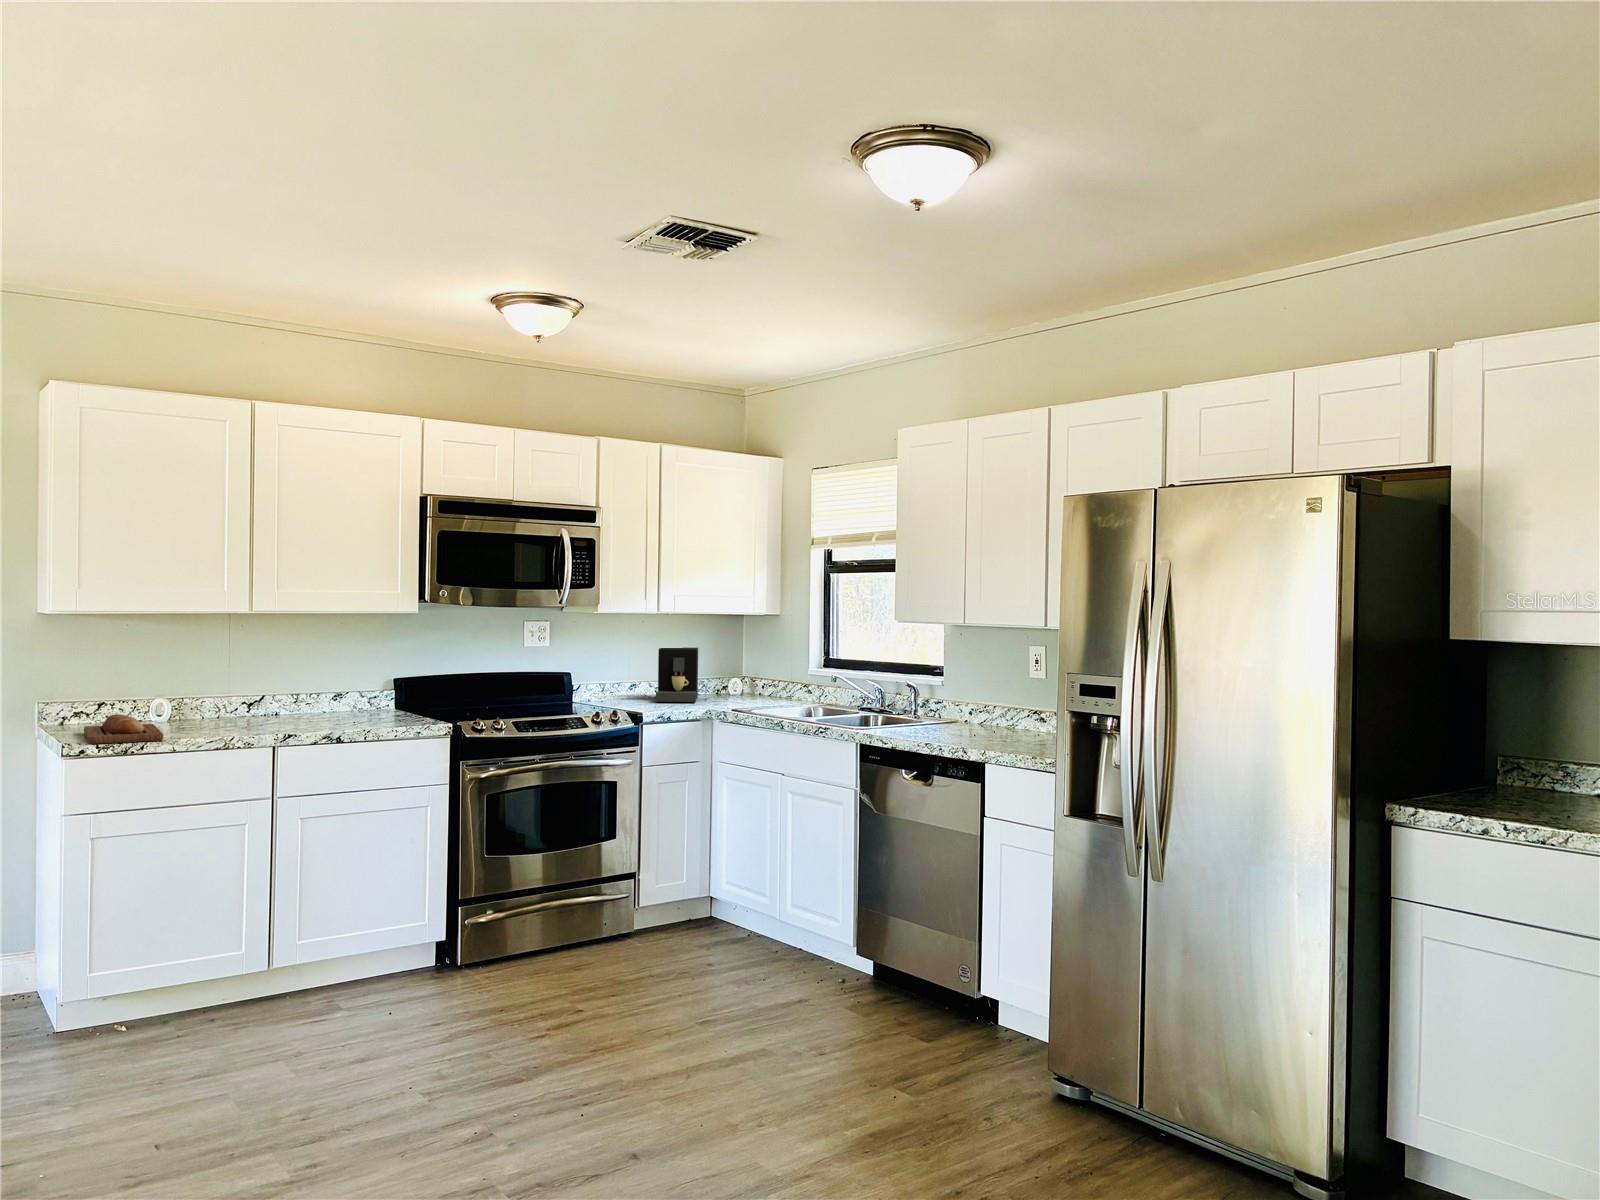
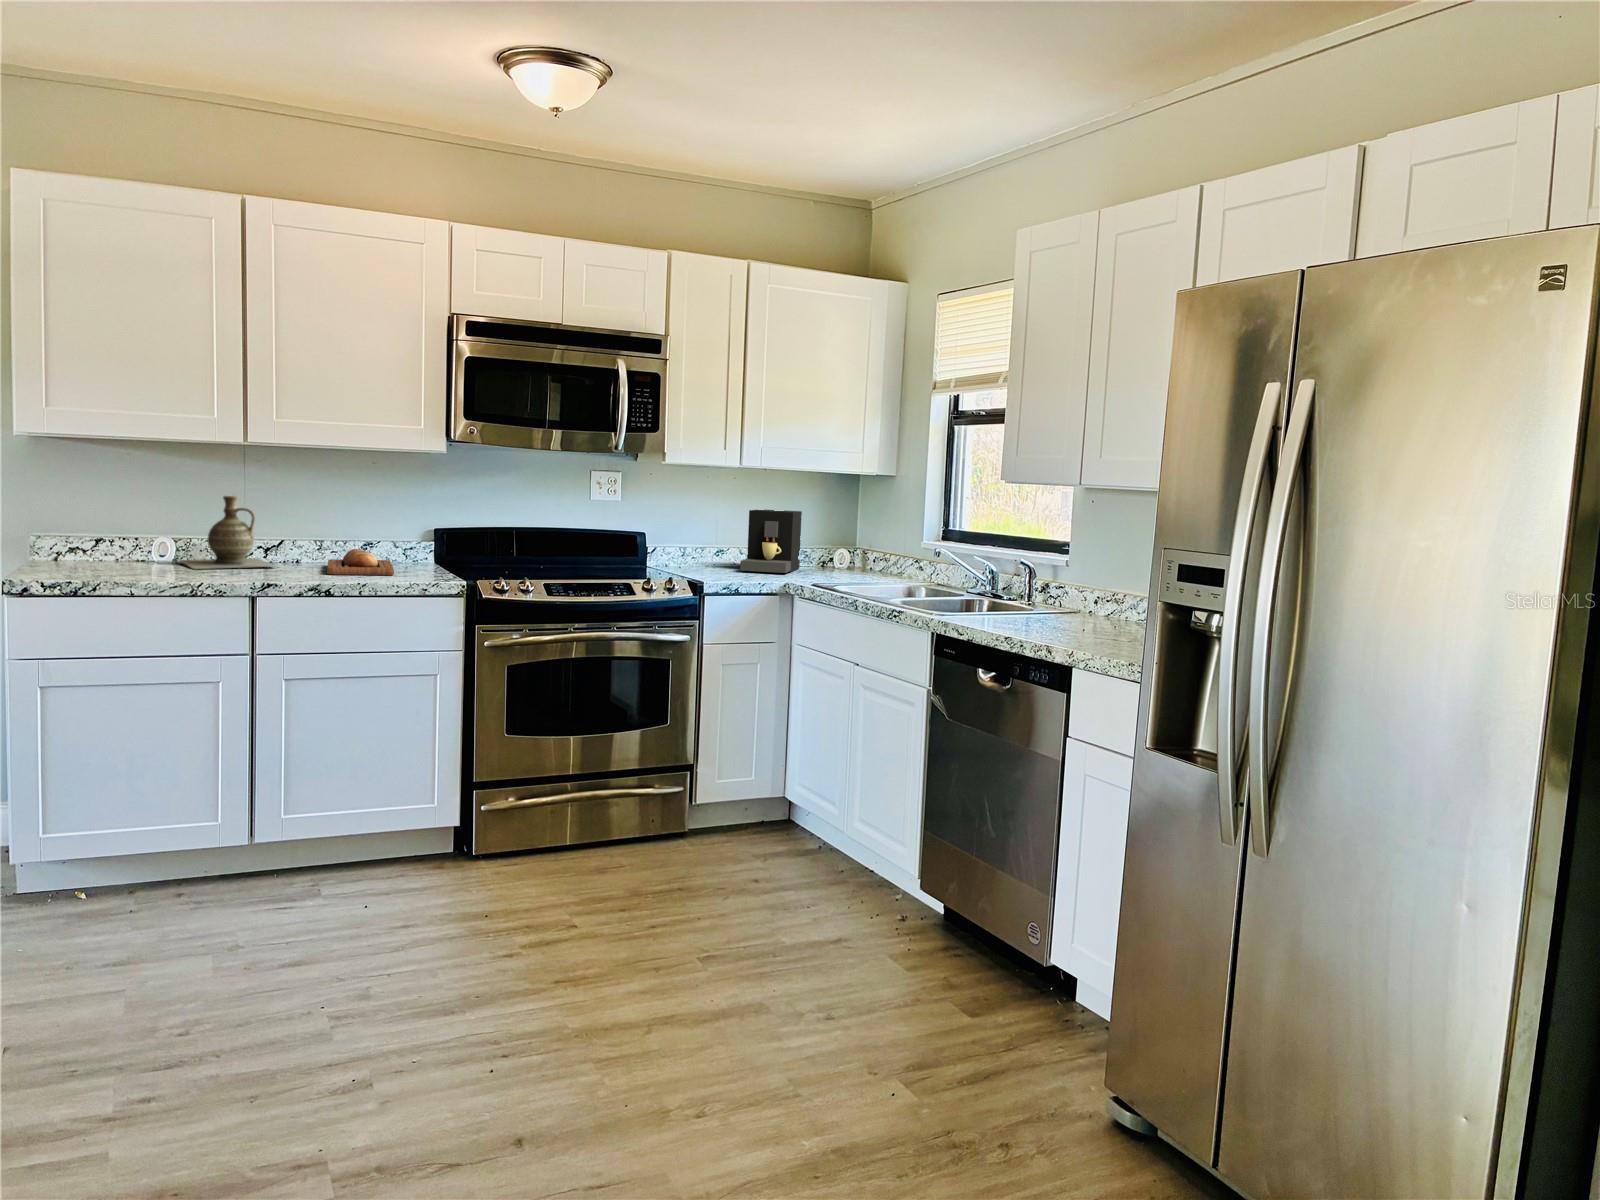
ceramic jug: none [165,658,264,726] -> present [180,496,274,569]
bread loaf: present [84,714,163,744] -> present [327,549,394,575]

